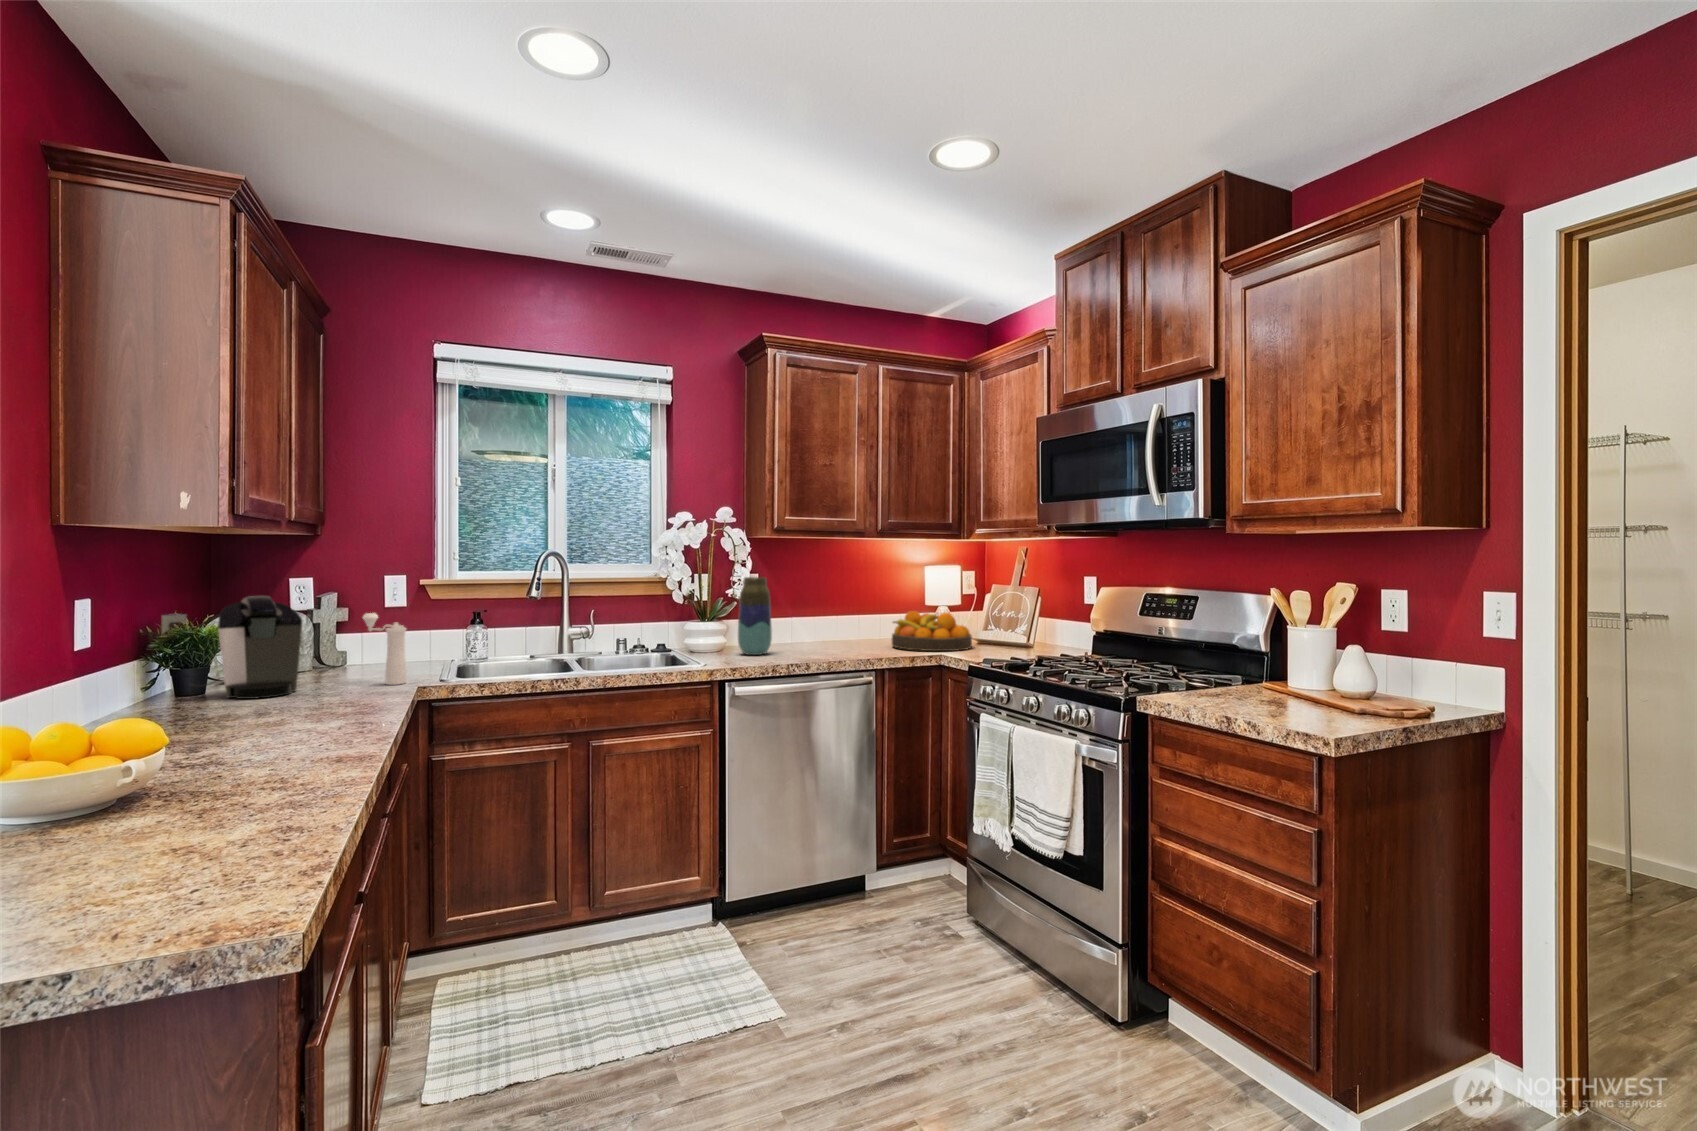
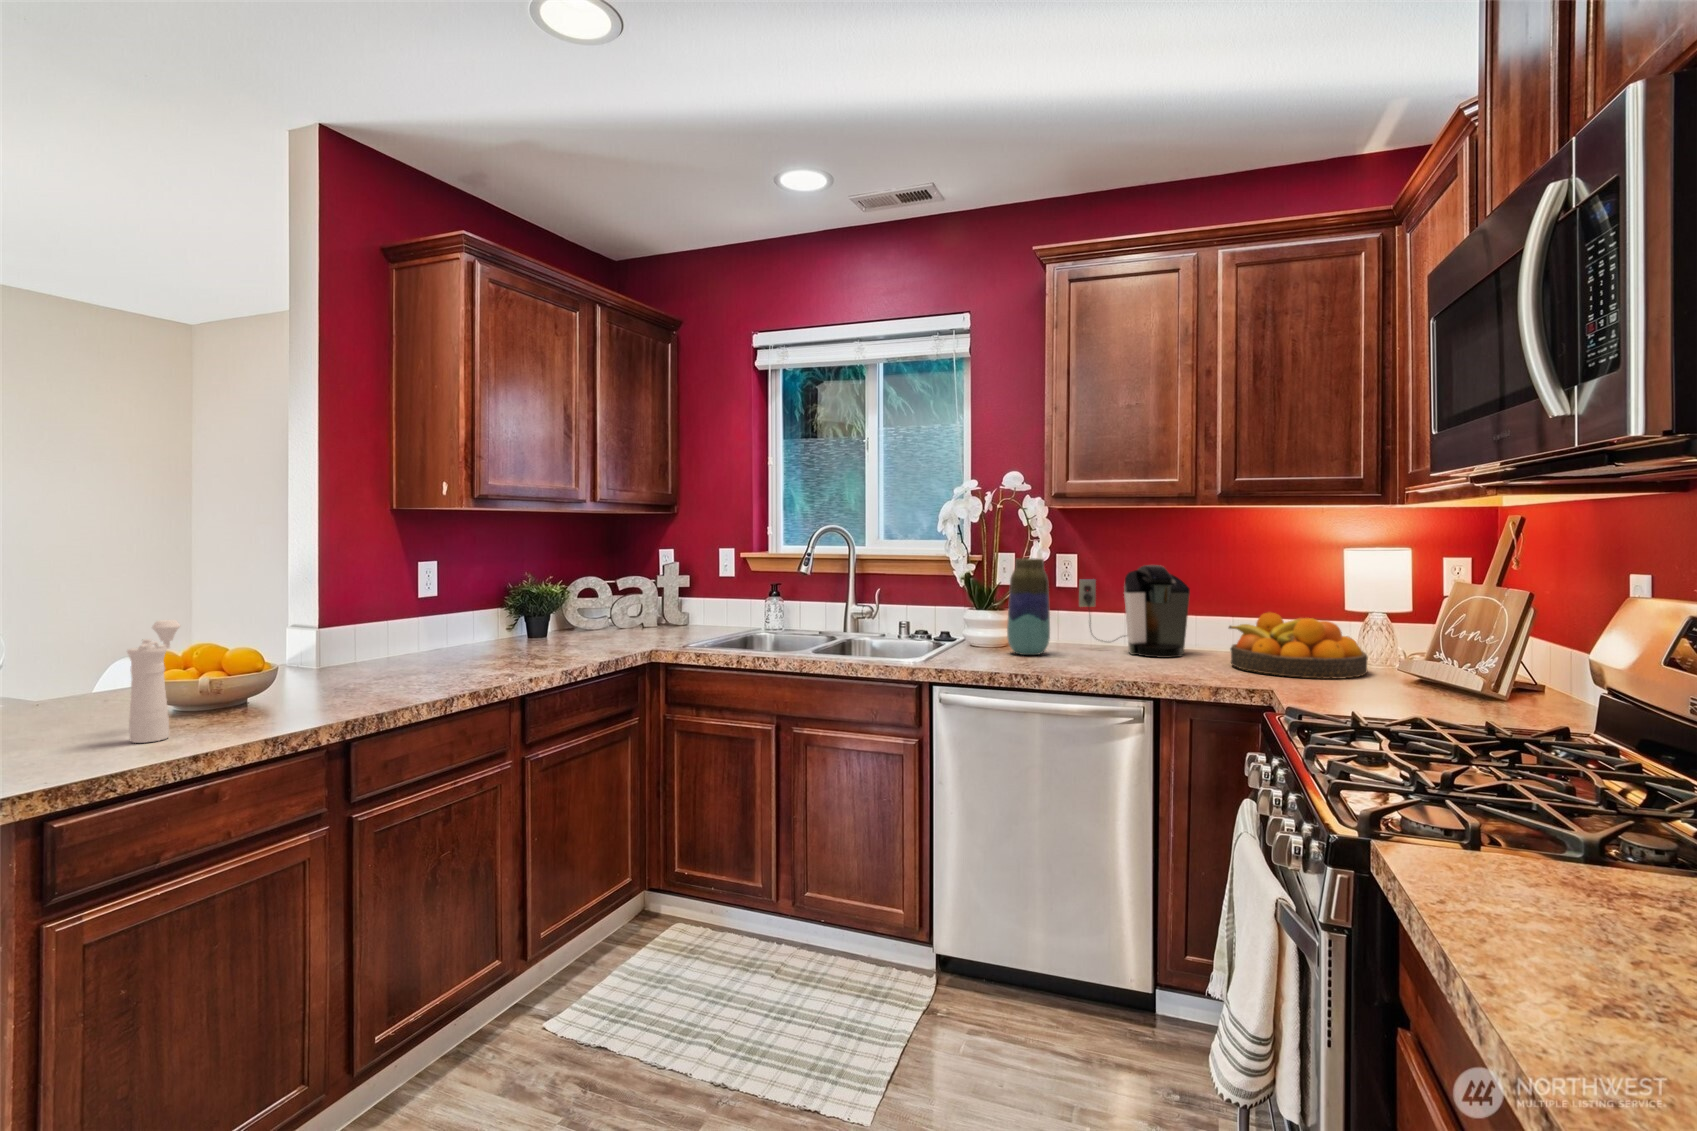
coffee maker: present [162,596,302,699] -> present [1079,565,1190,658]
pepper mill: present [363,613,407,685] -> present [127,620,180,743]

